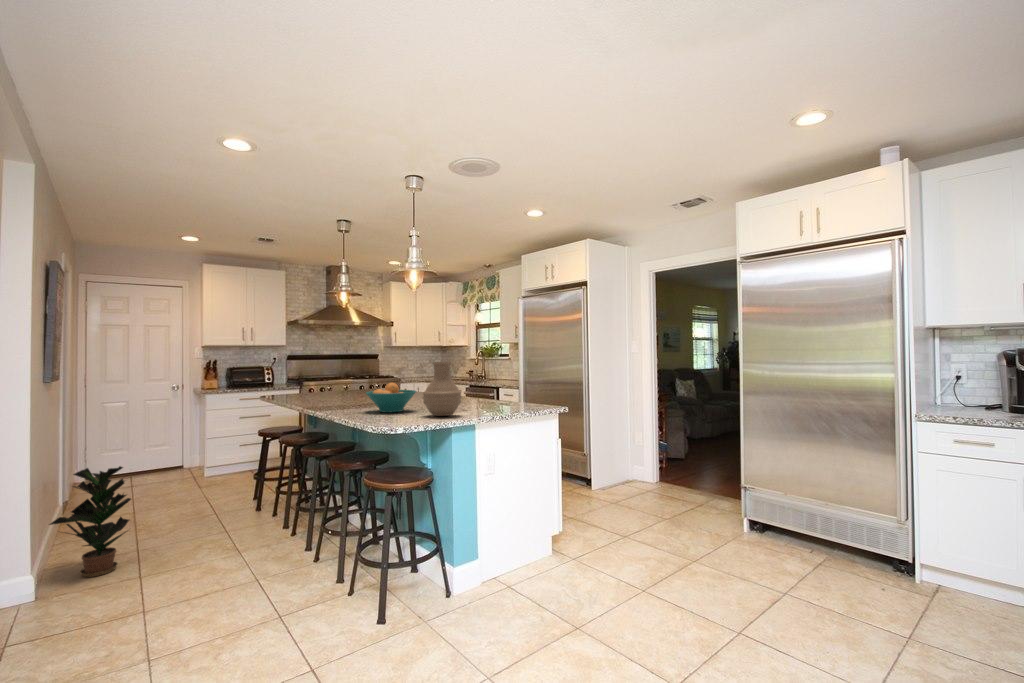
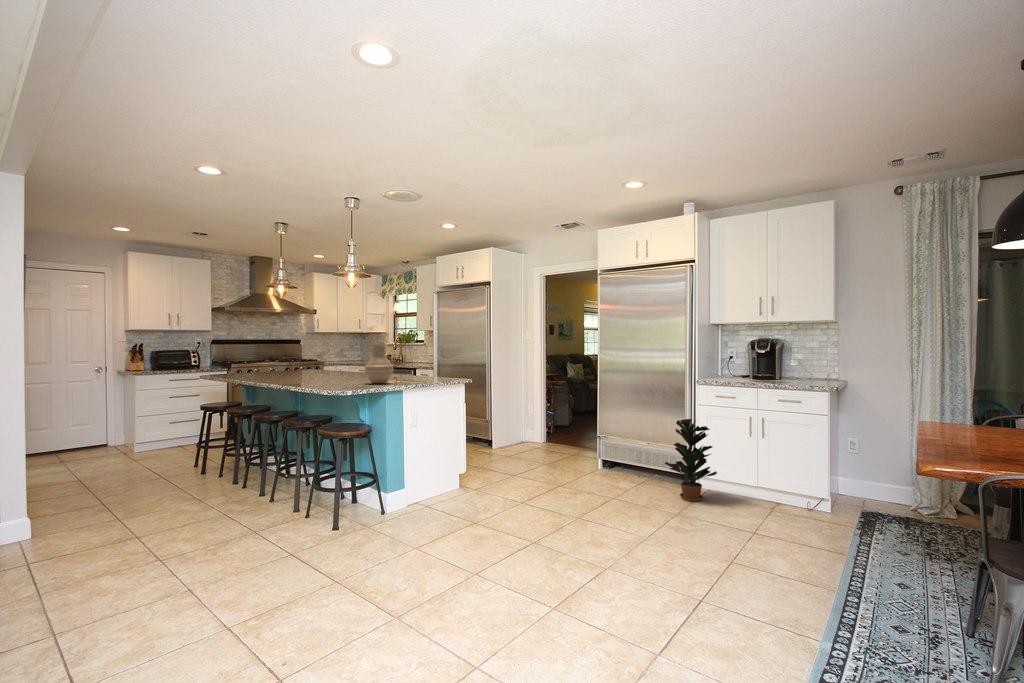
fruit bowl: present [366,383,416,412] -> none [317,360,357,382]
potted plant: present [49,466,131,577] -> present [665,419,717,501]

